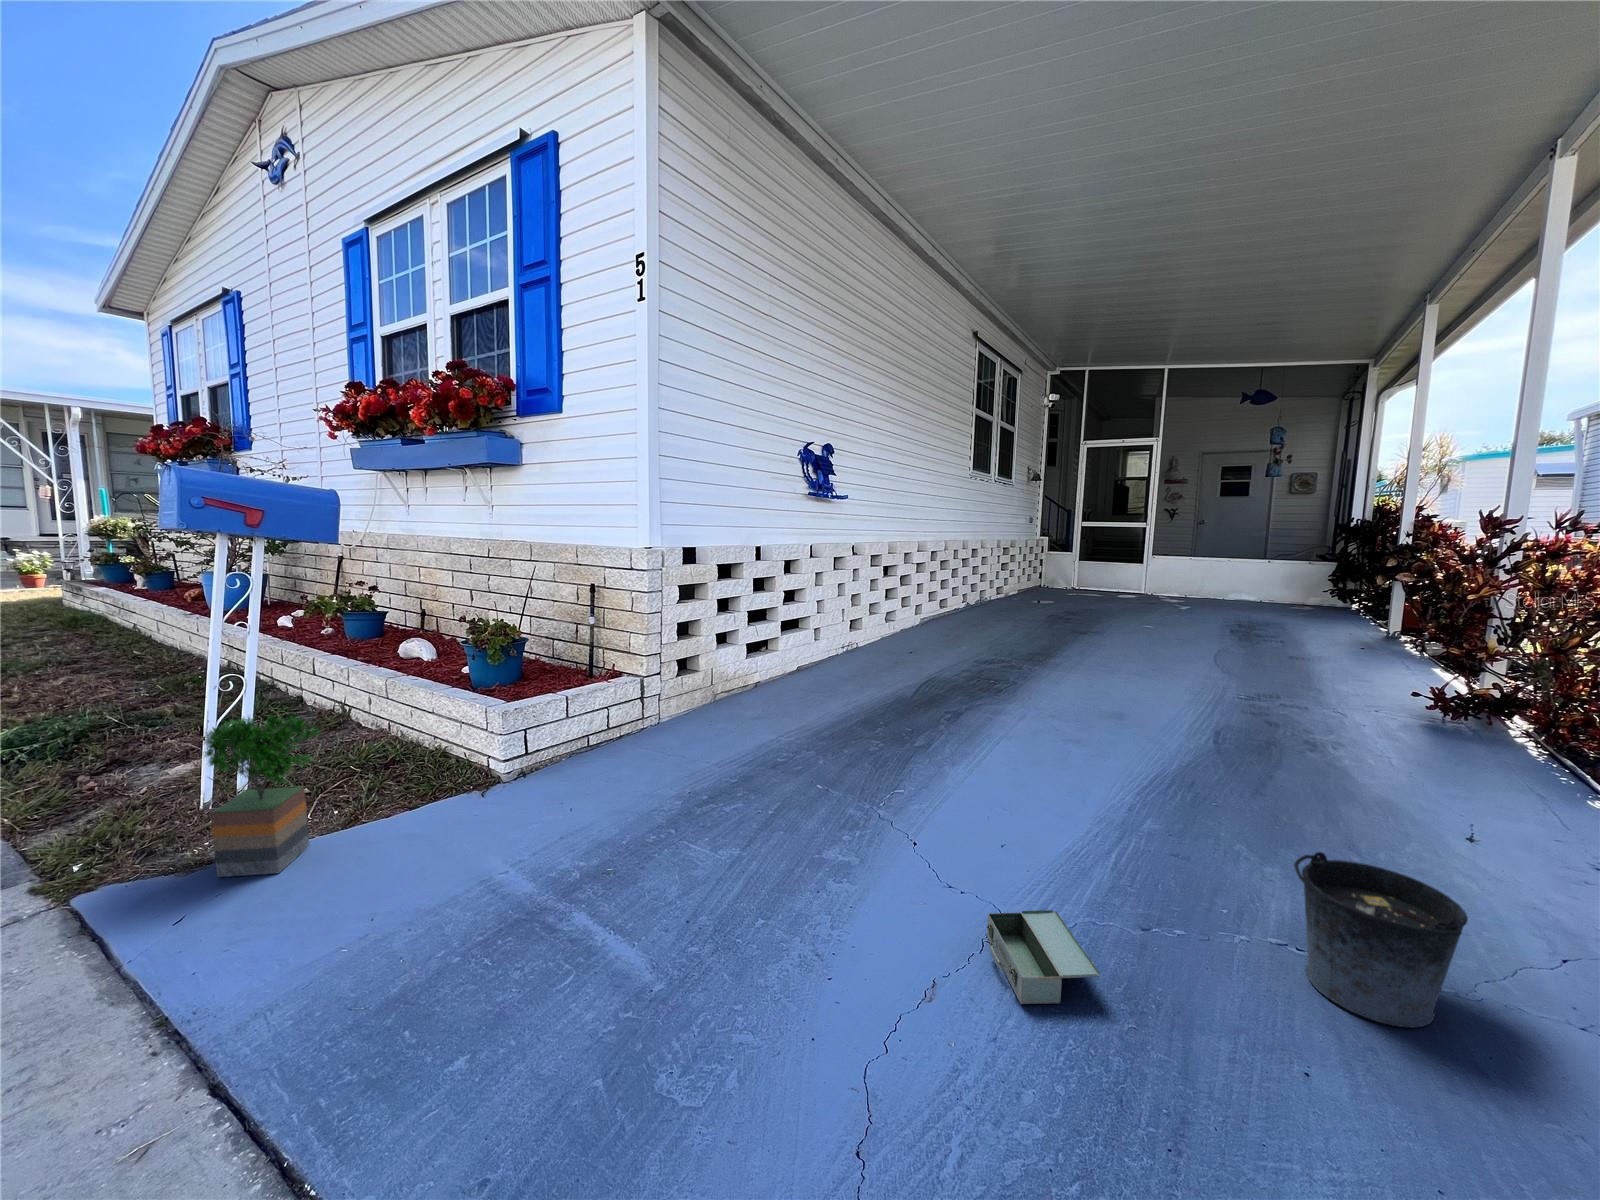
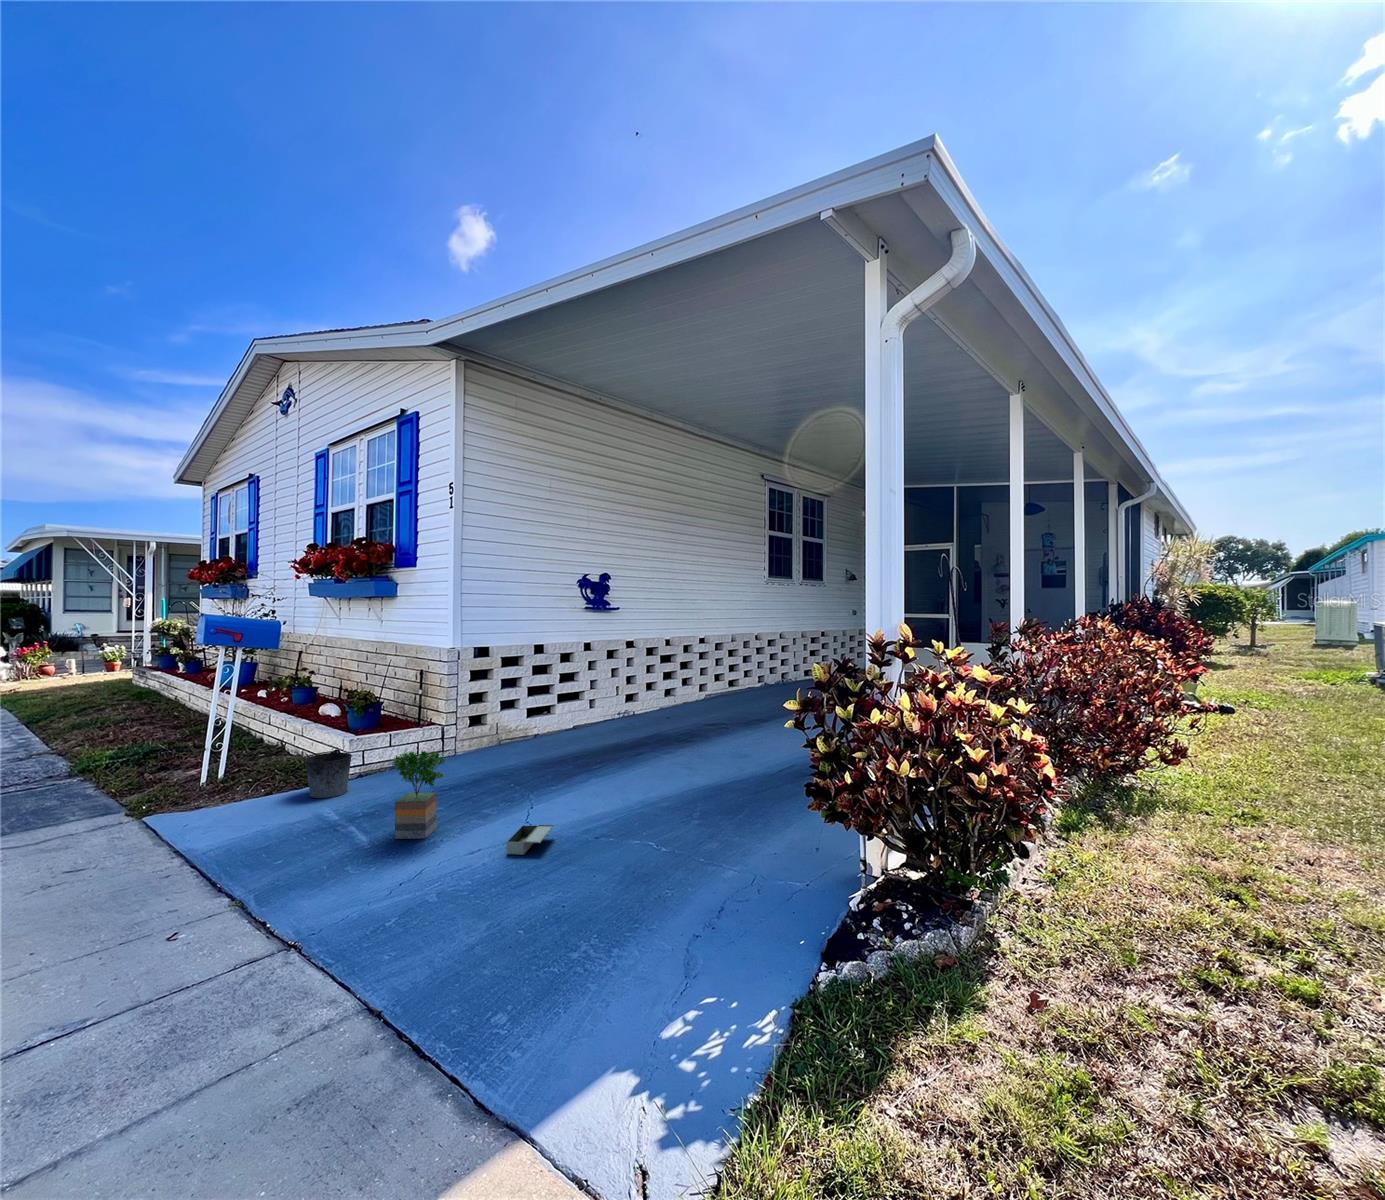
potted tree: present [205,715,319,877] -> present [392,751,446,839]
bucket: present [1294,852,1468,1028] -> present [302,749,352,798]

